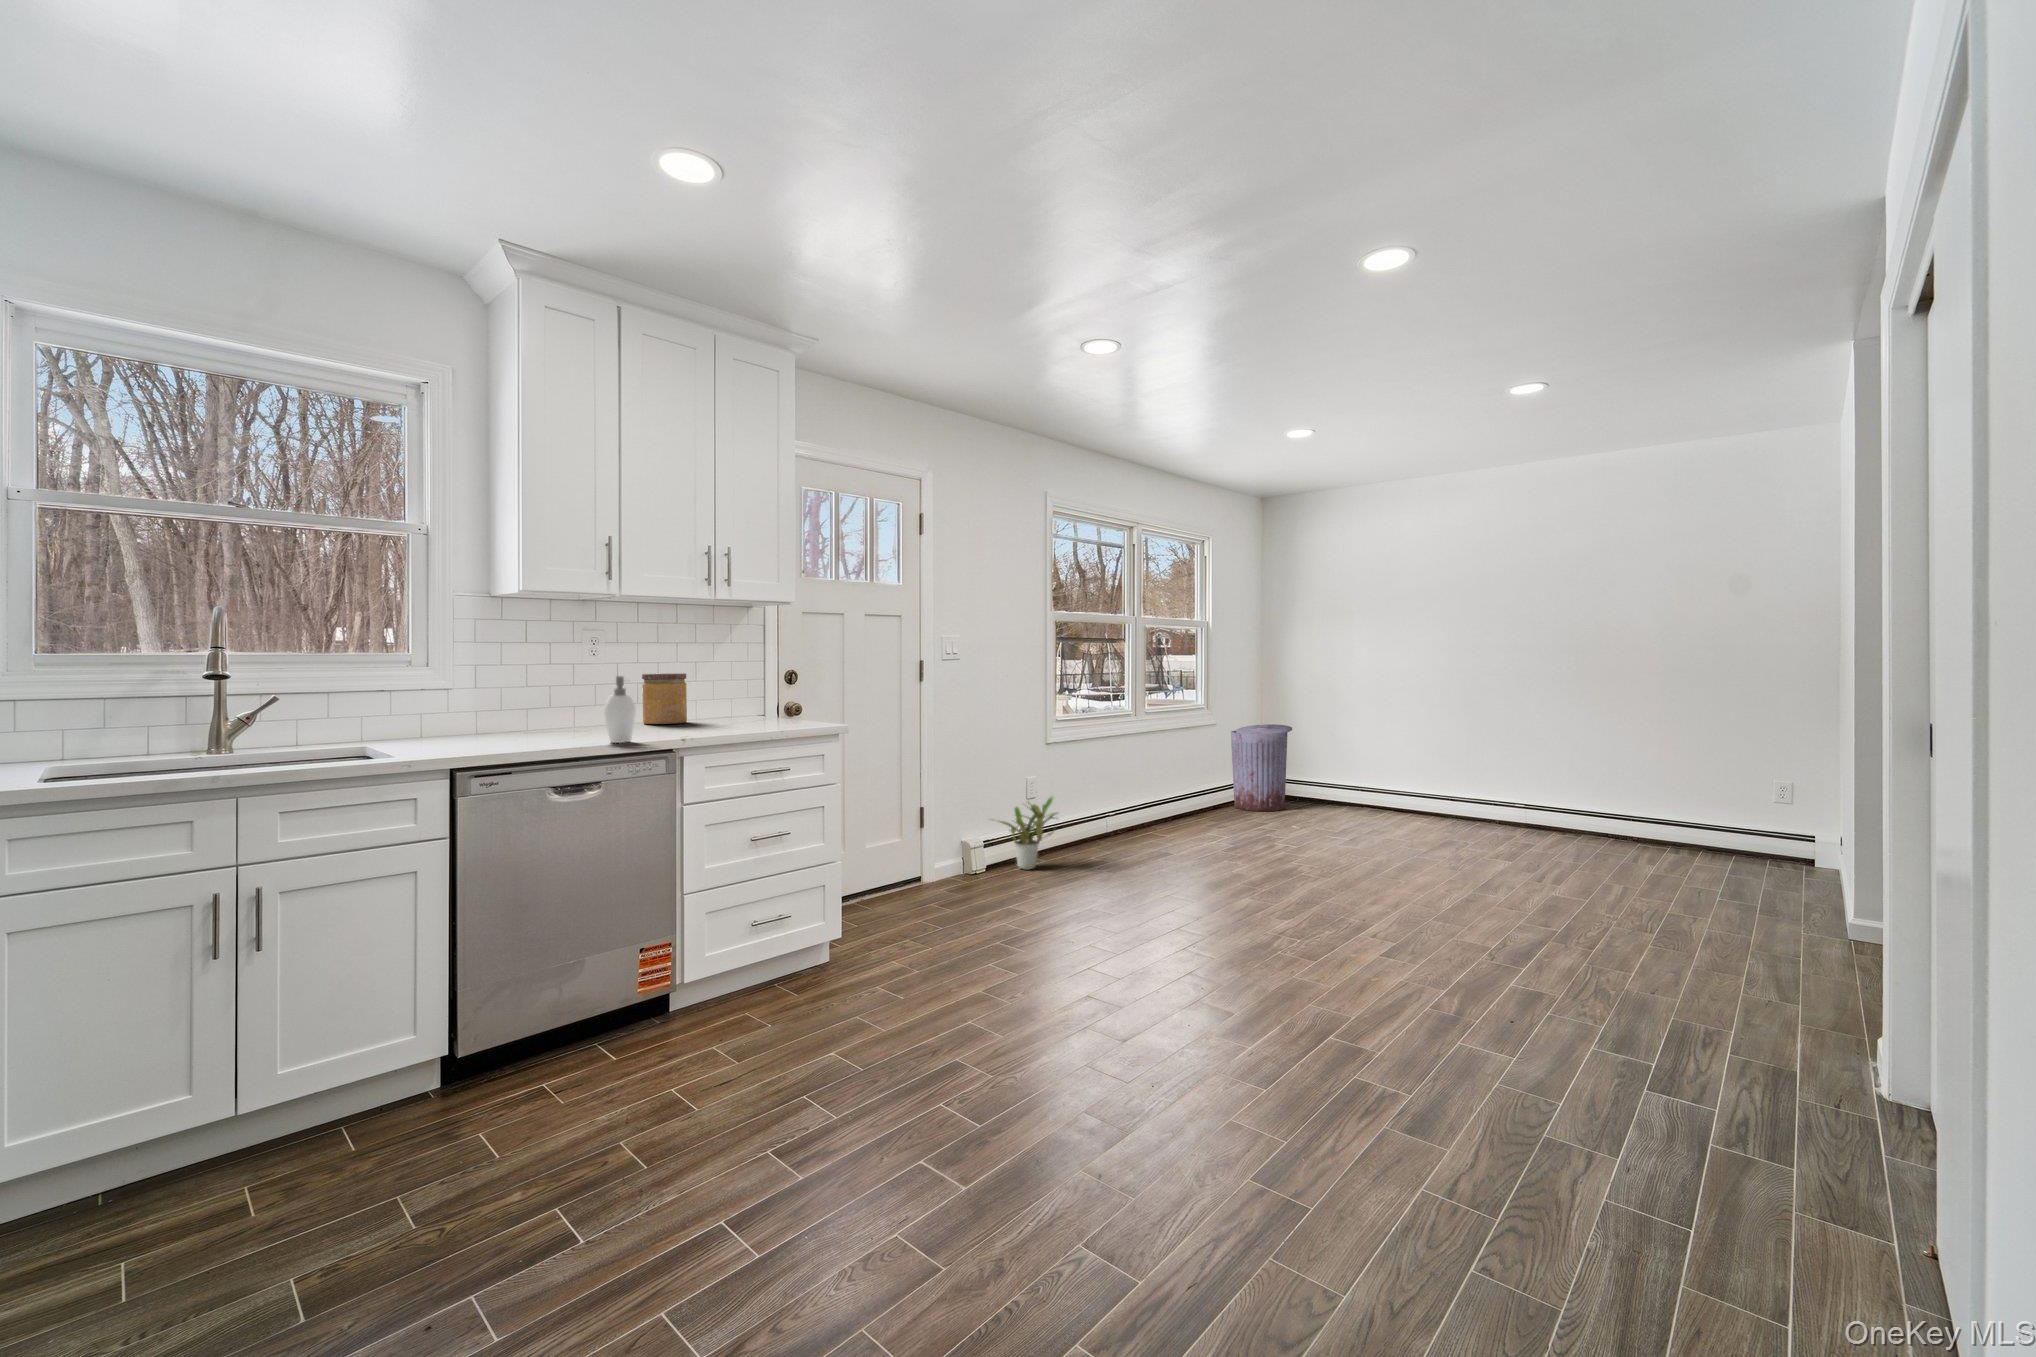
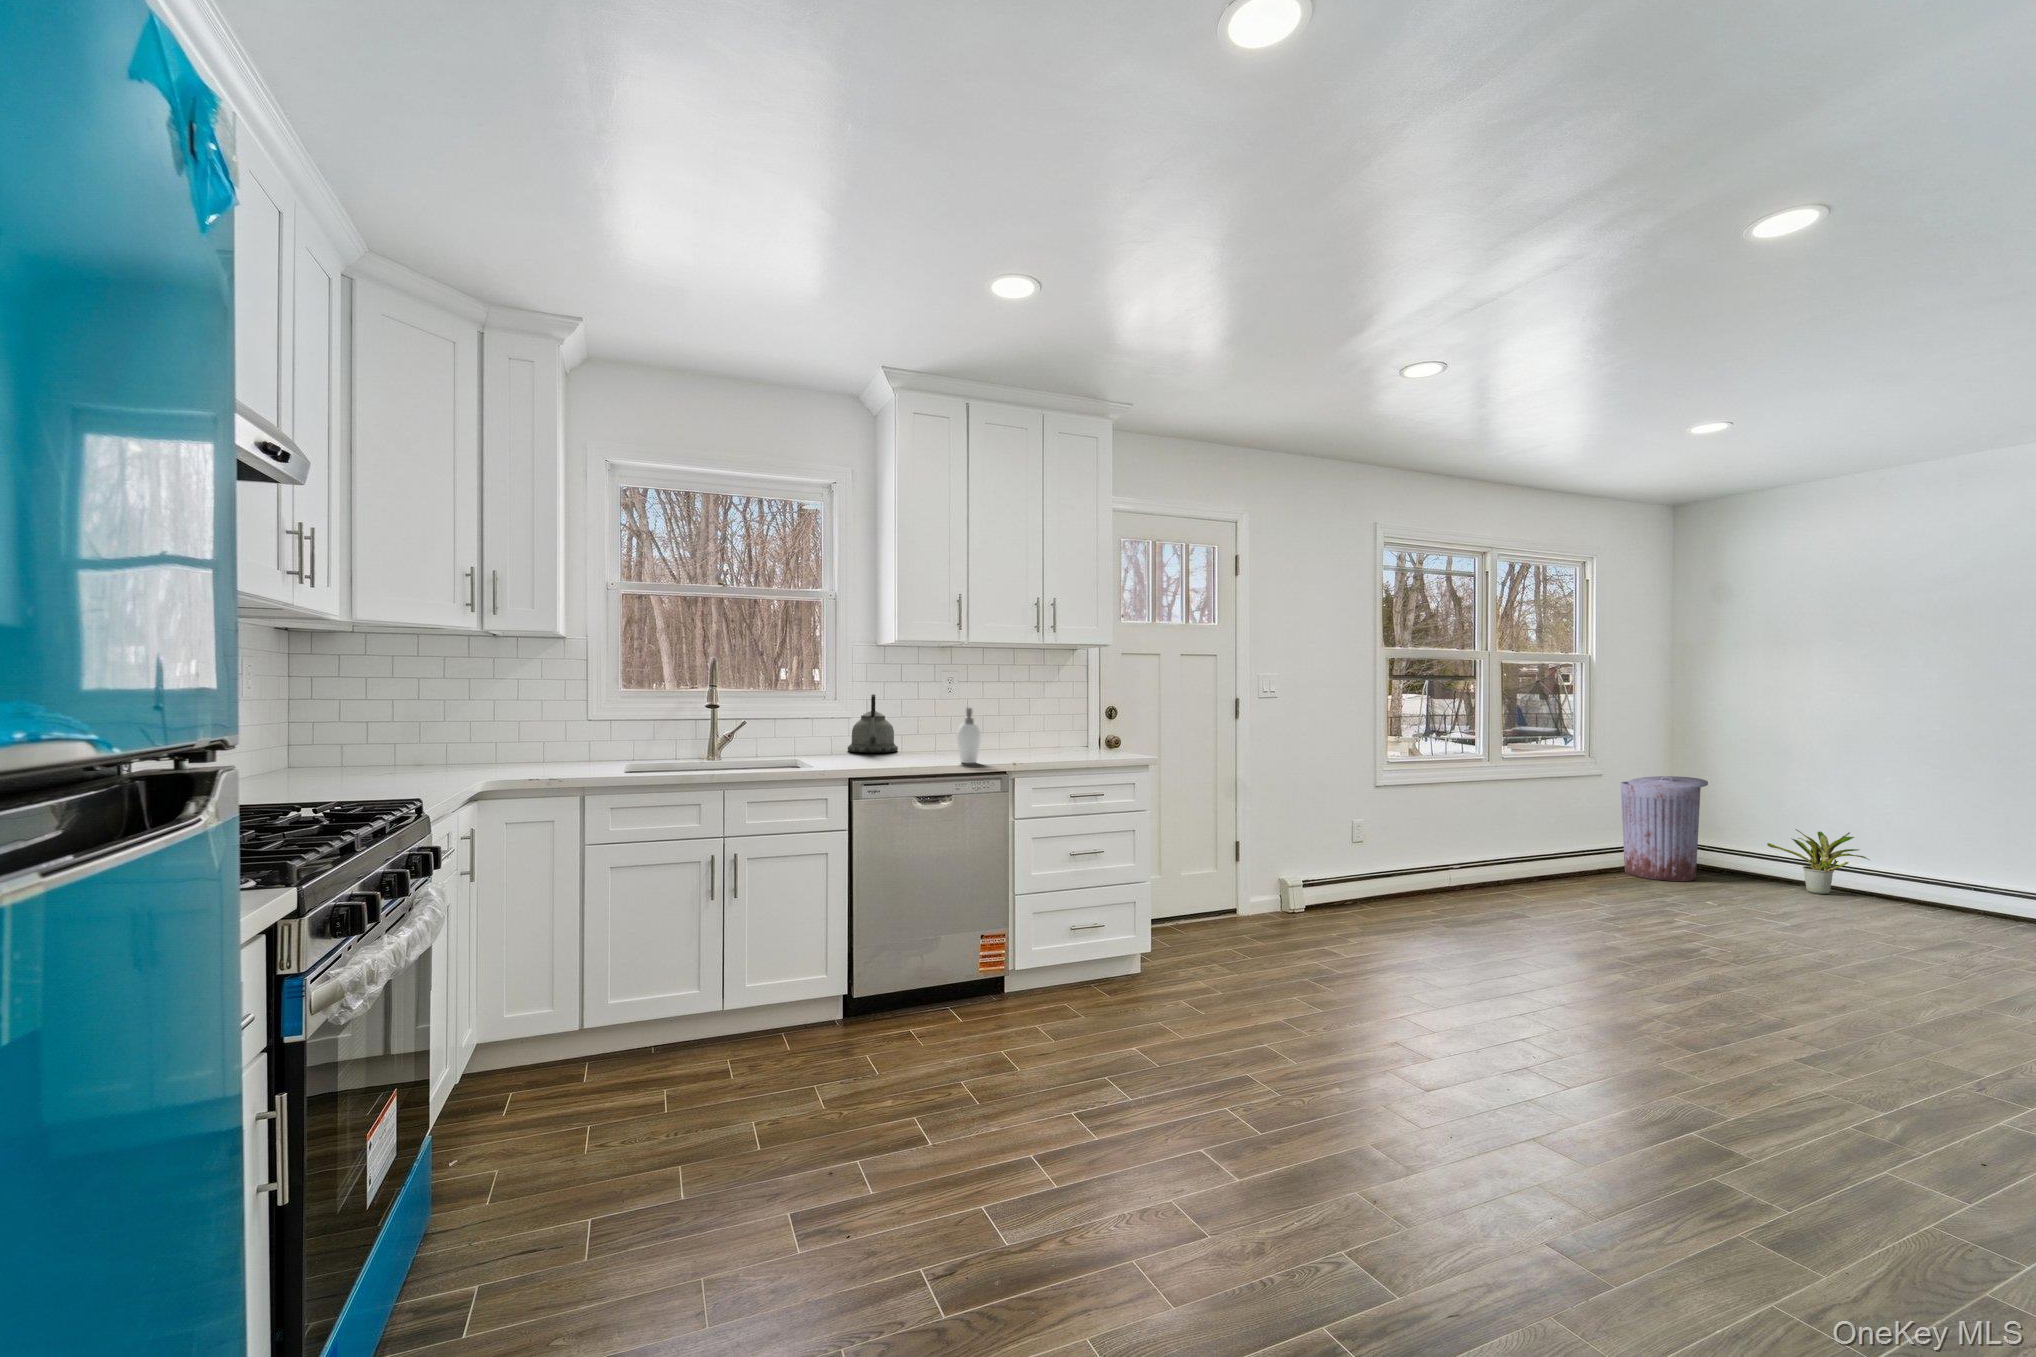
kettle: none [452,664,525,737] -> present [848,694,898,753]
jar: present [642,673,687,724] -> none [986,704,1022,748]
potted plant: present [1000,797,1057,870] -> present [1767,829,1869,894]

